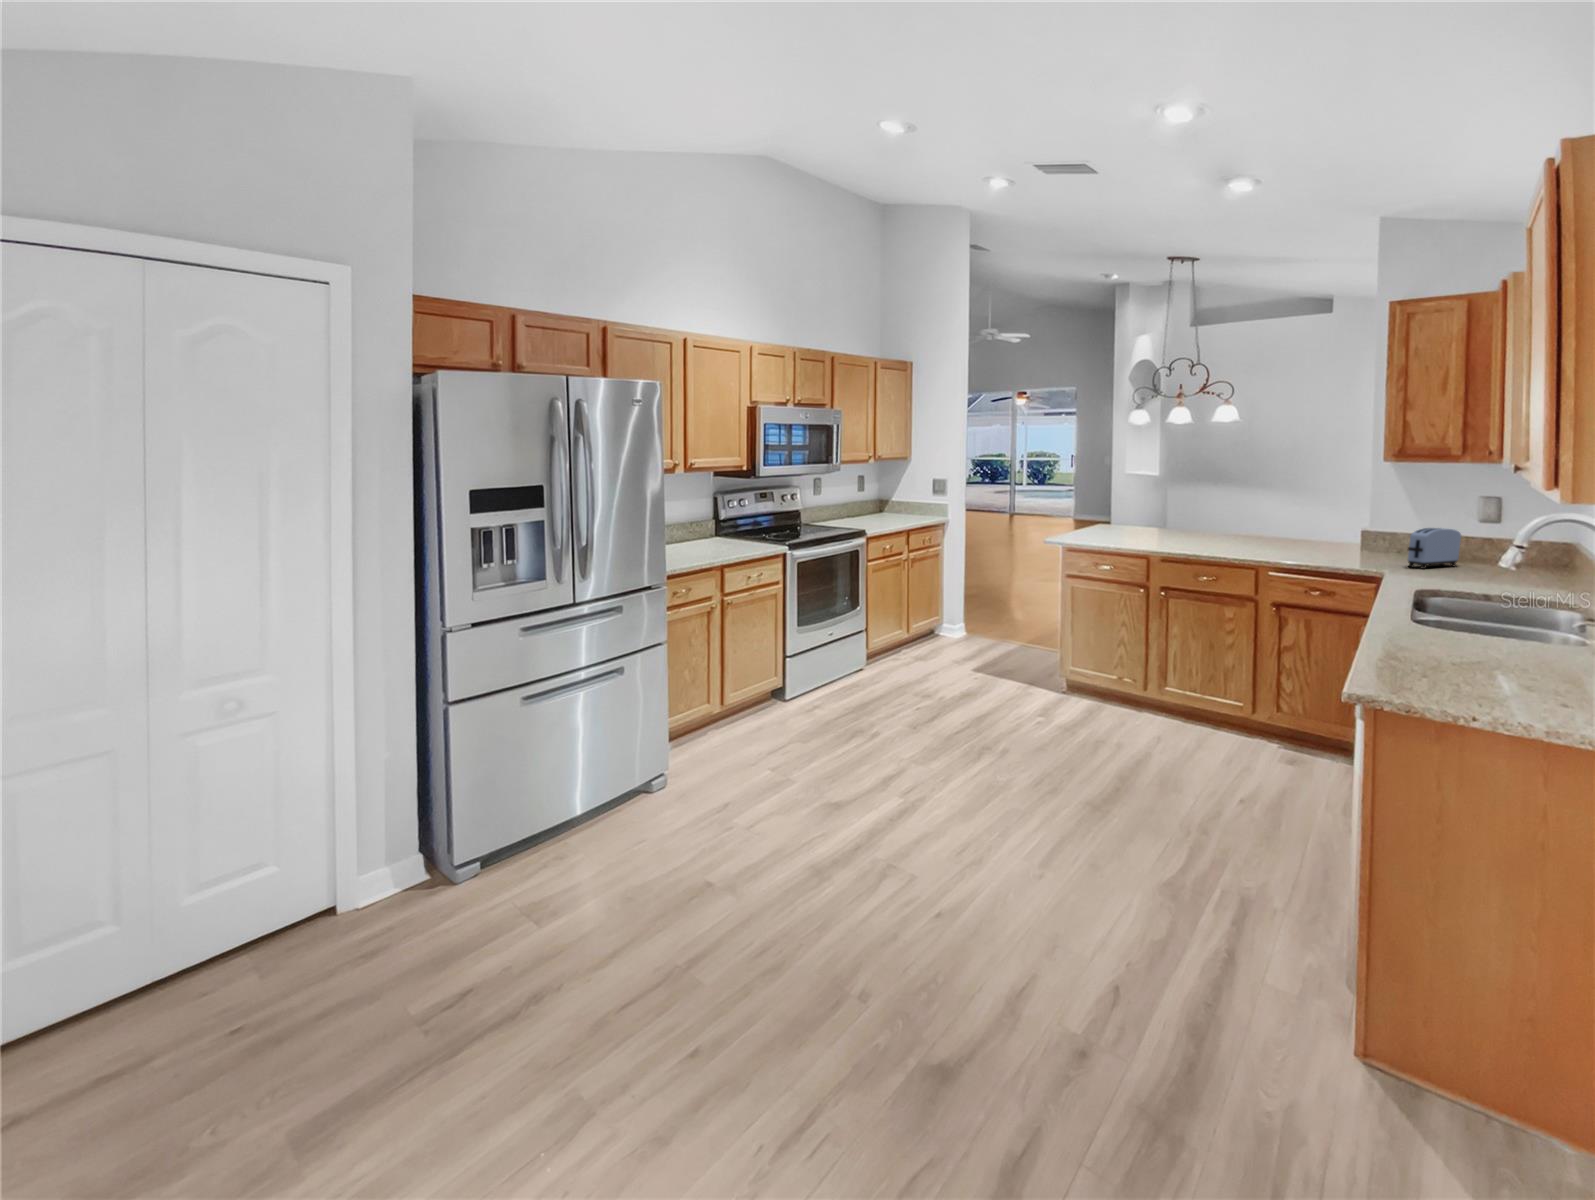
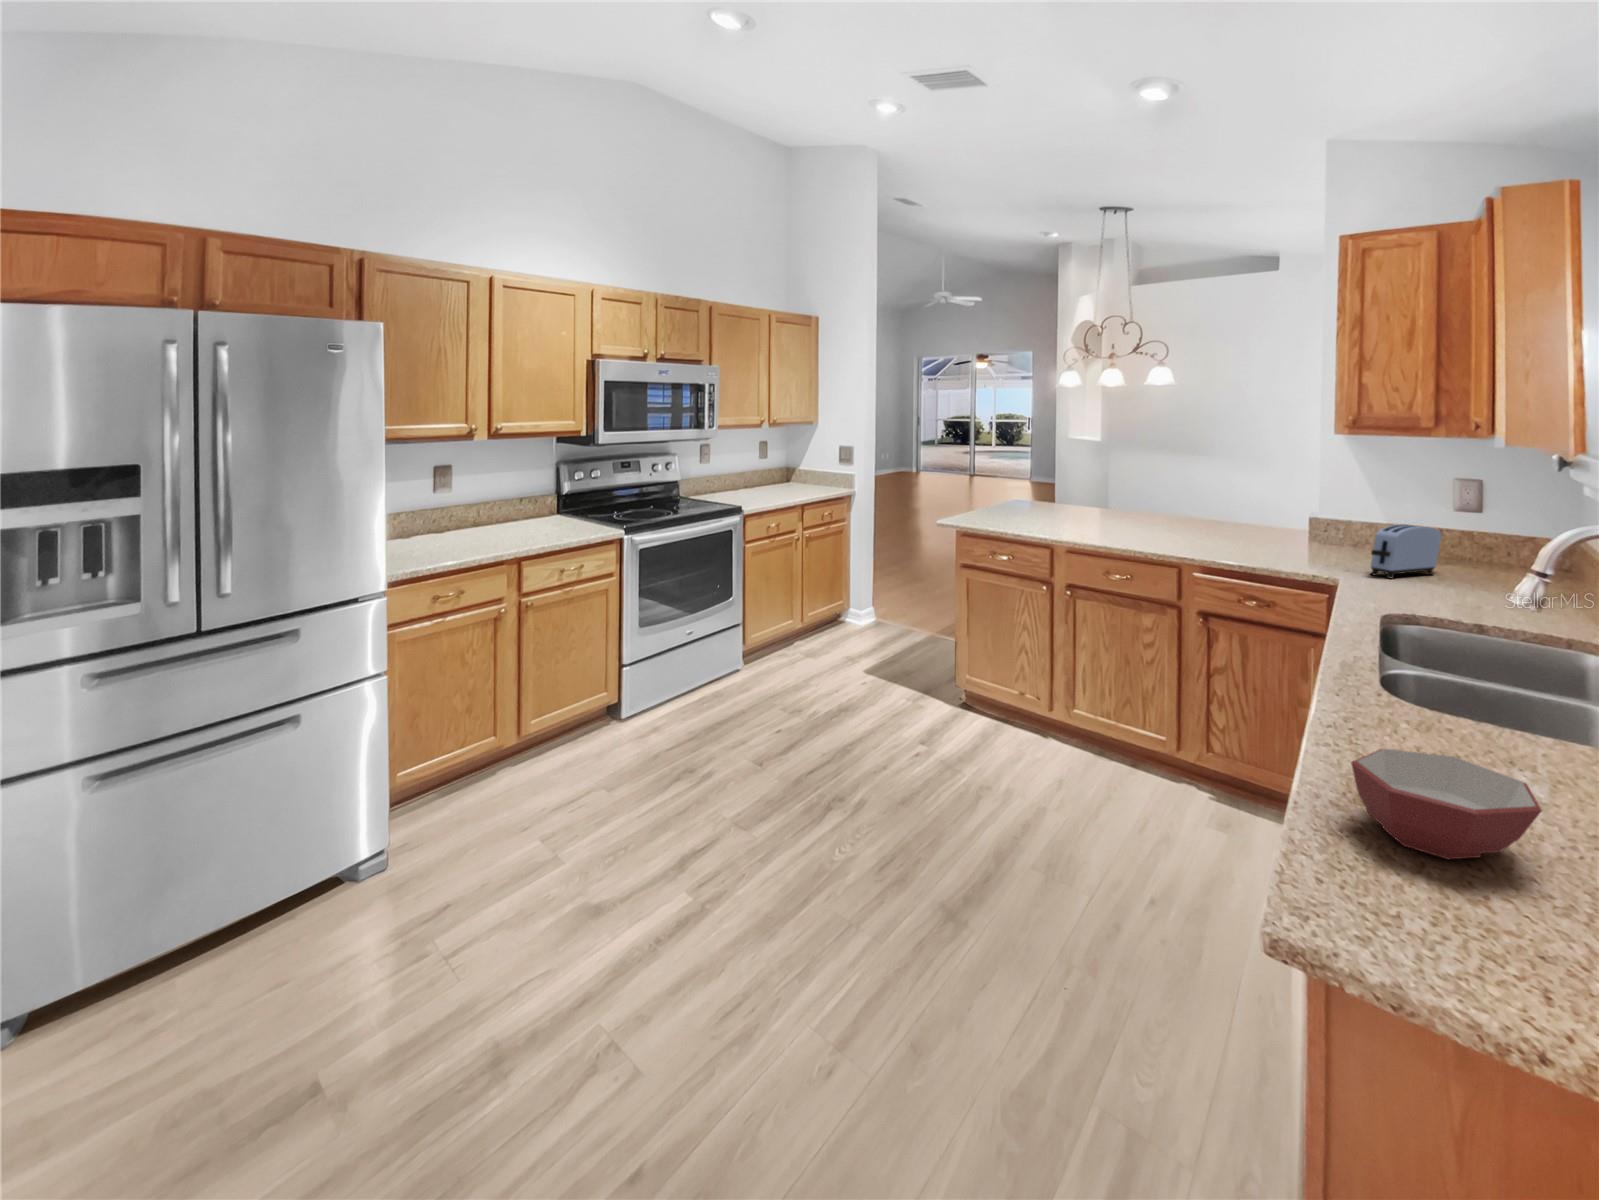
bowl: none [1416,629,1523,679] -> present [1351,749,1542,859]

